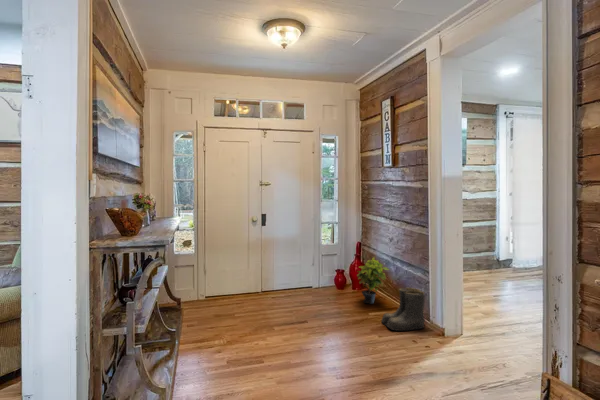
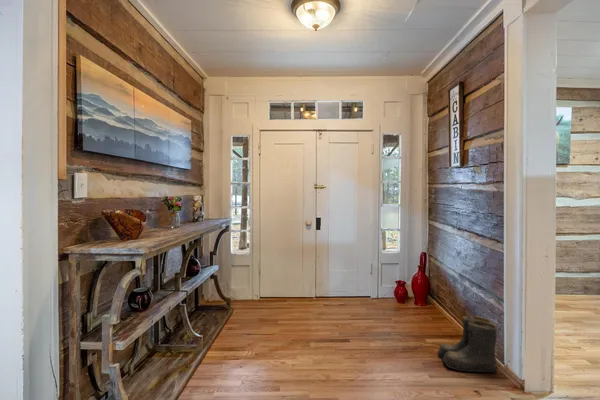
potted plant: present [357,258,389,304] -> none [414,272,455,326]

